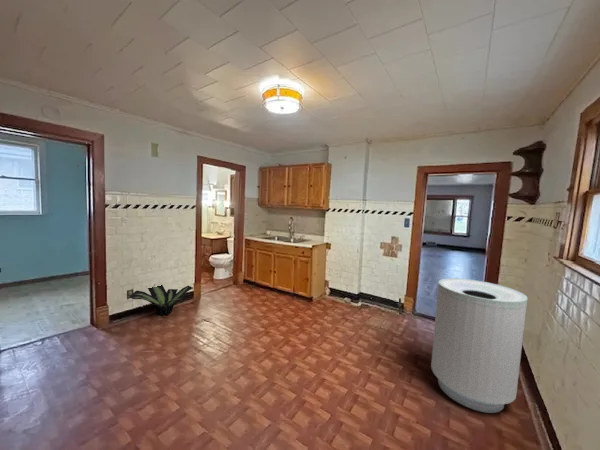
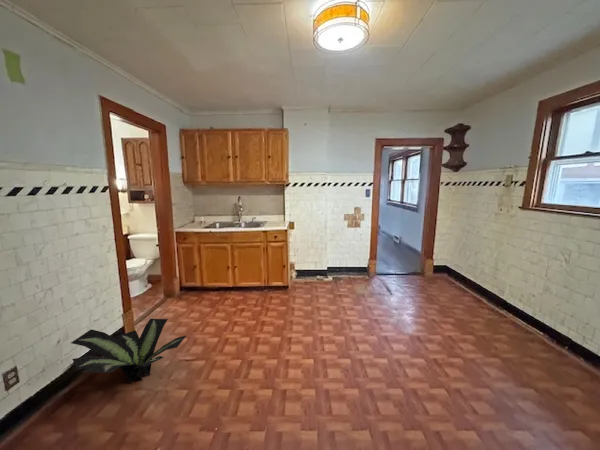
trash can: present [431,278,527,413] -> none [451,232,523,324]

